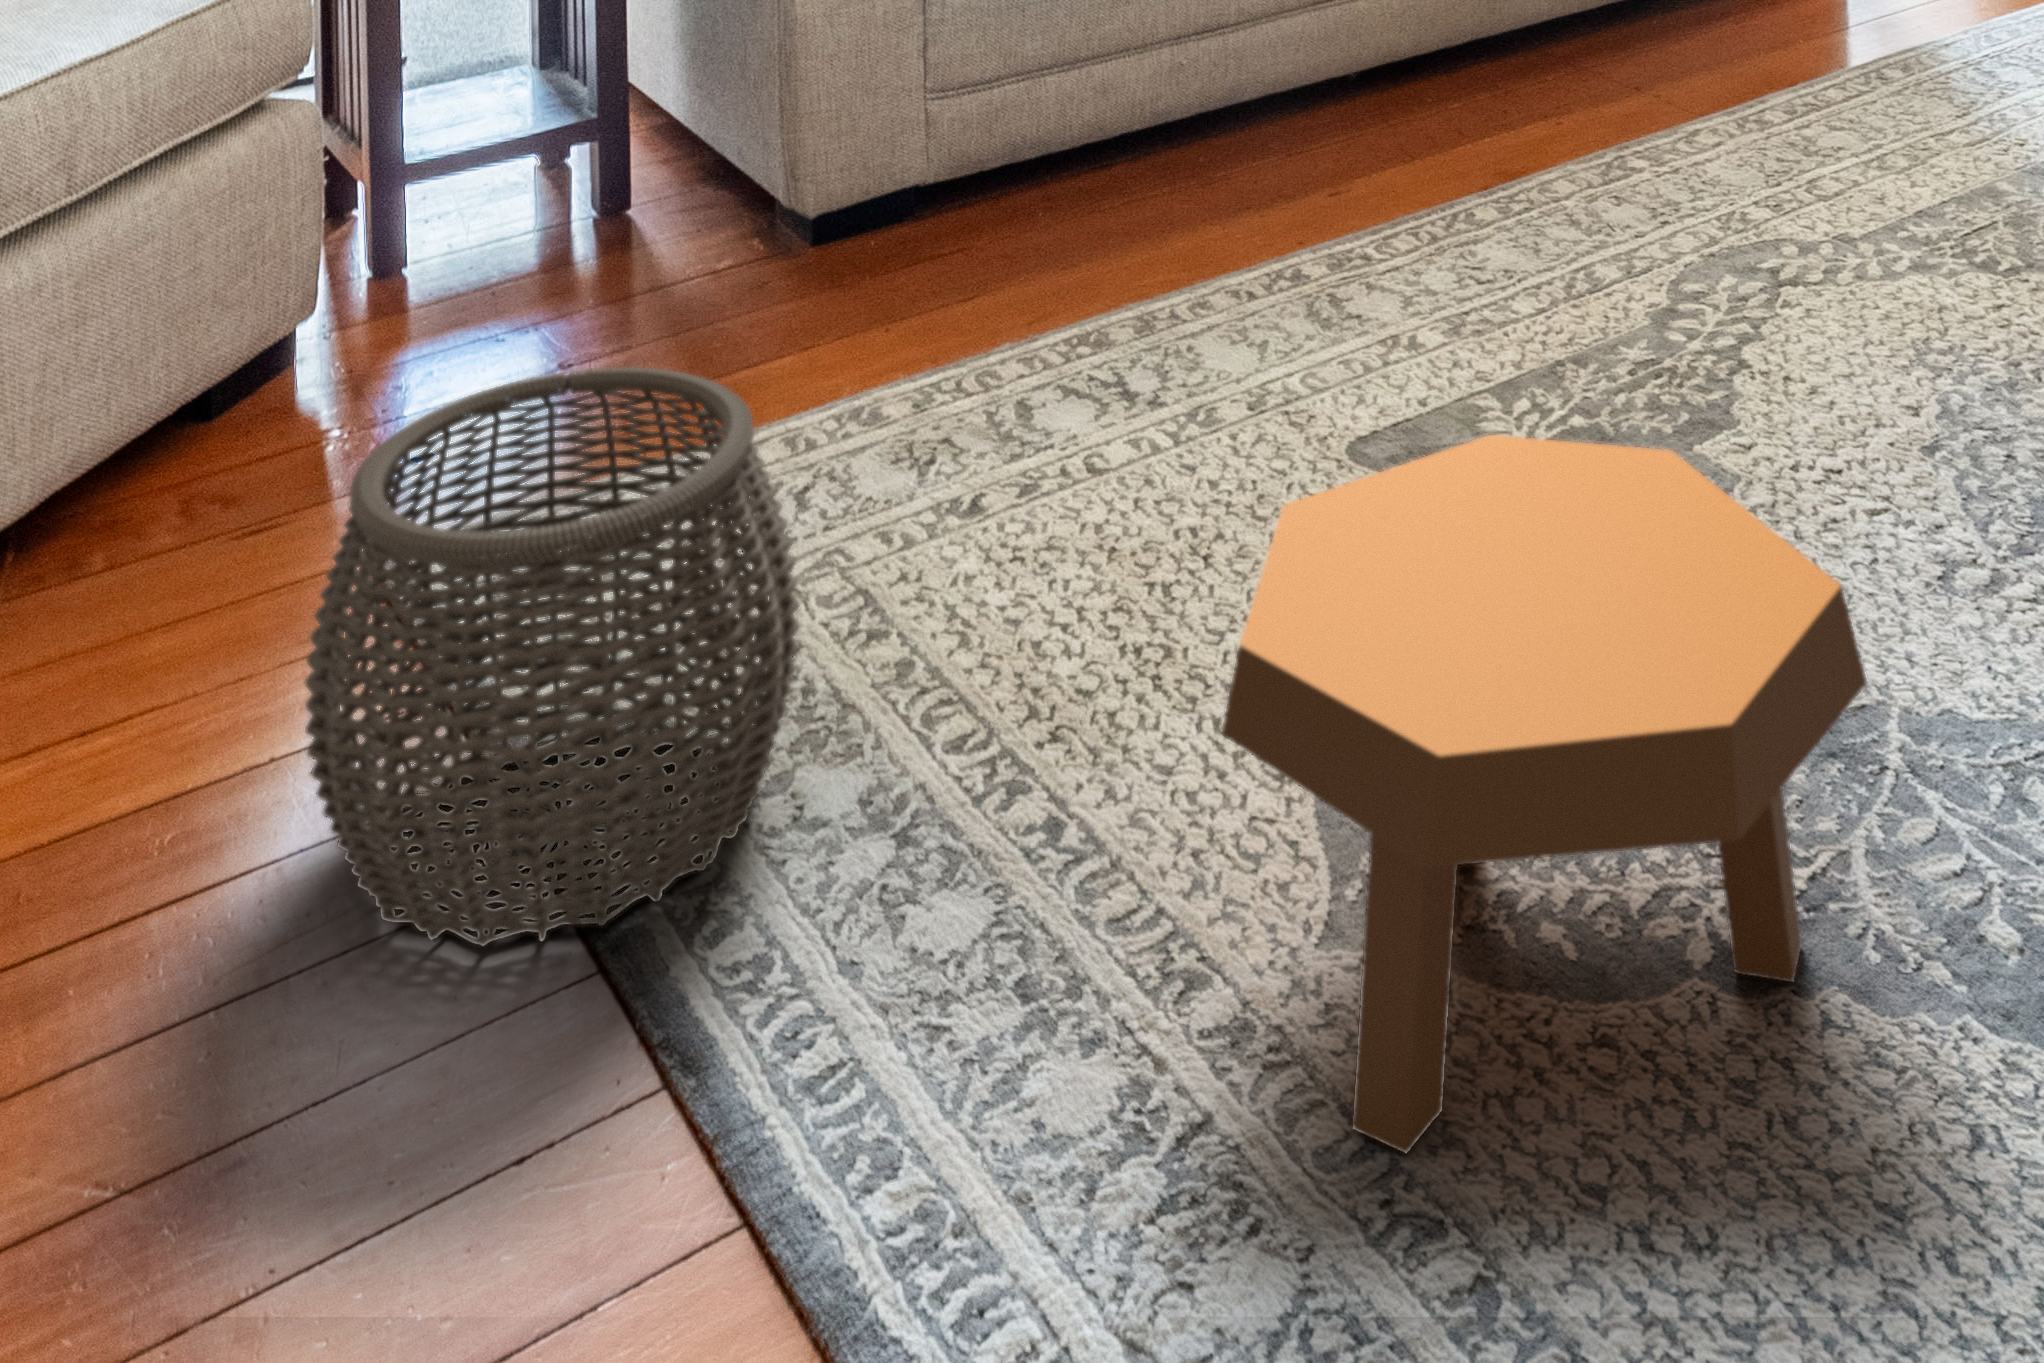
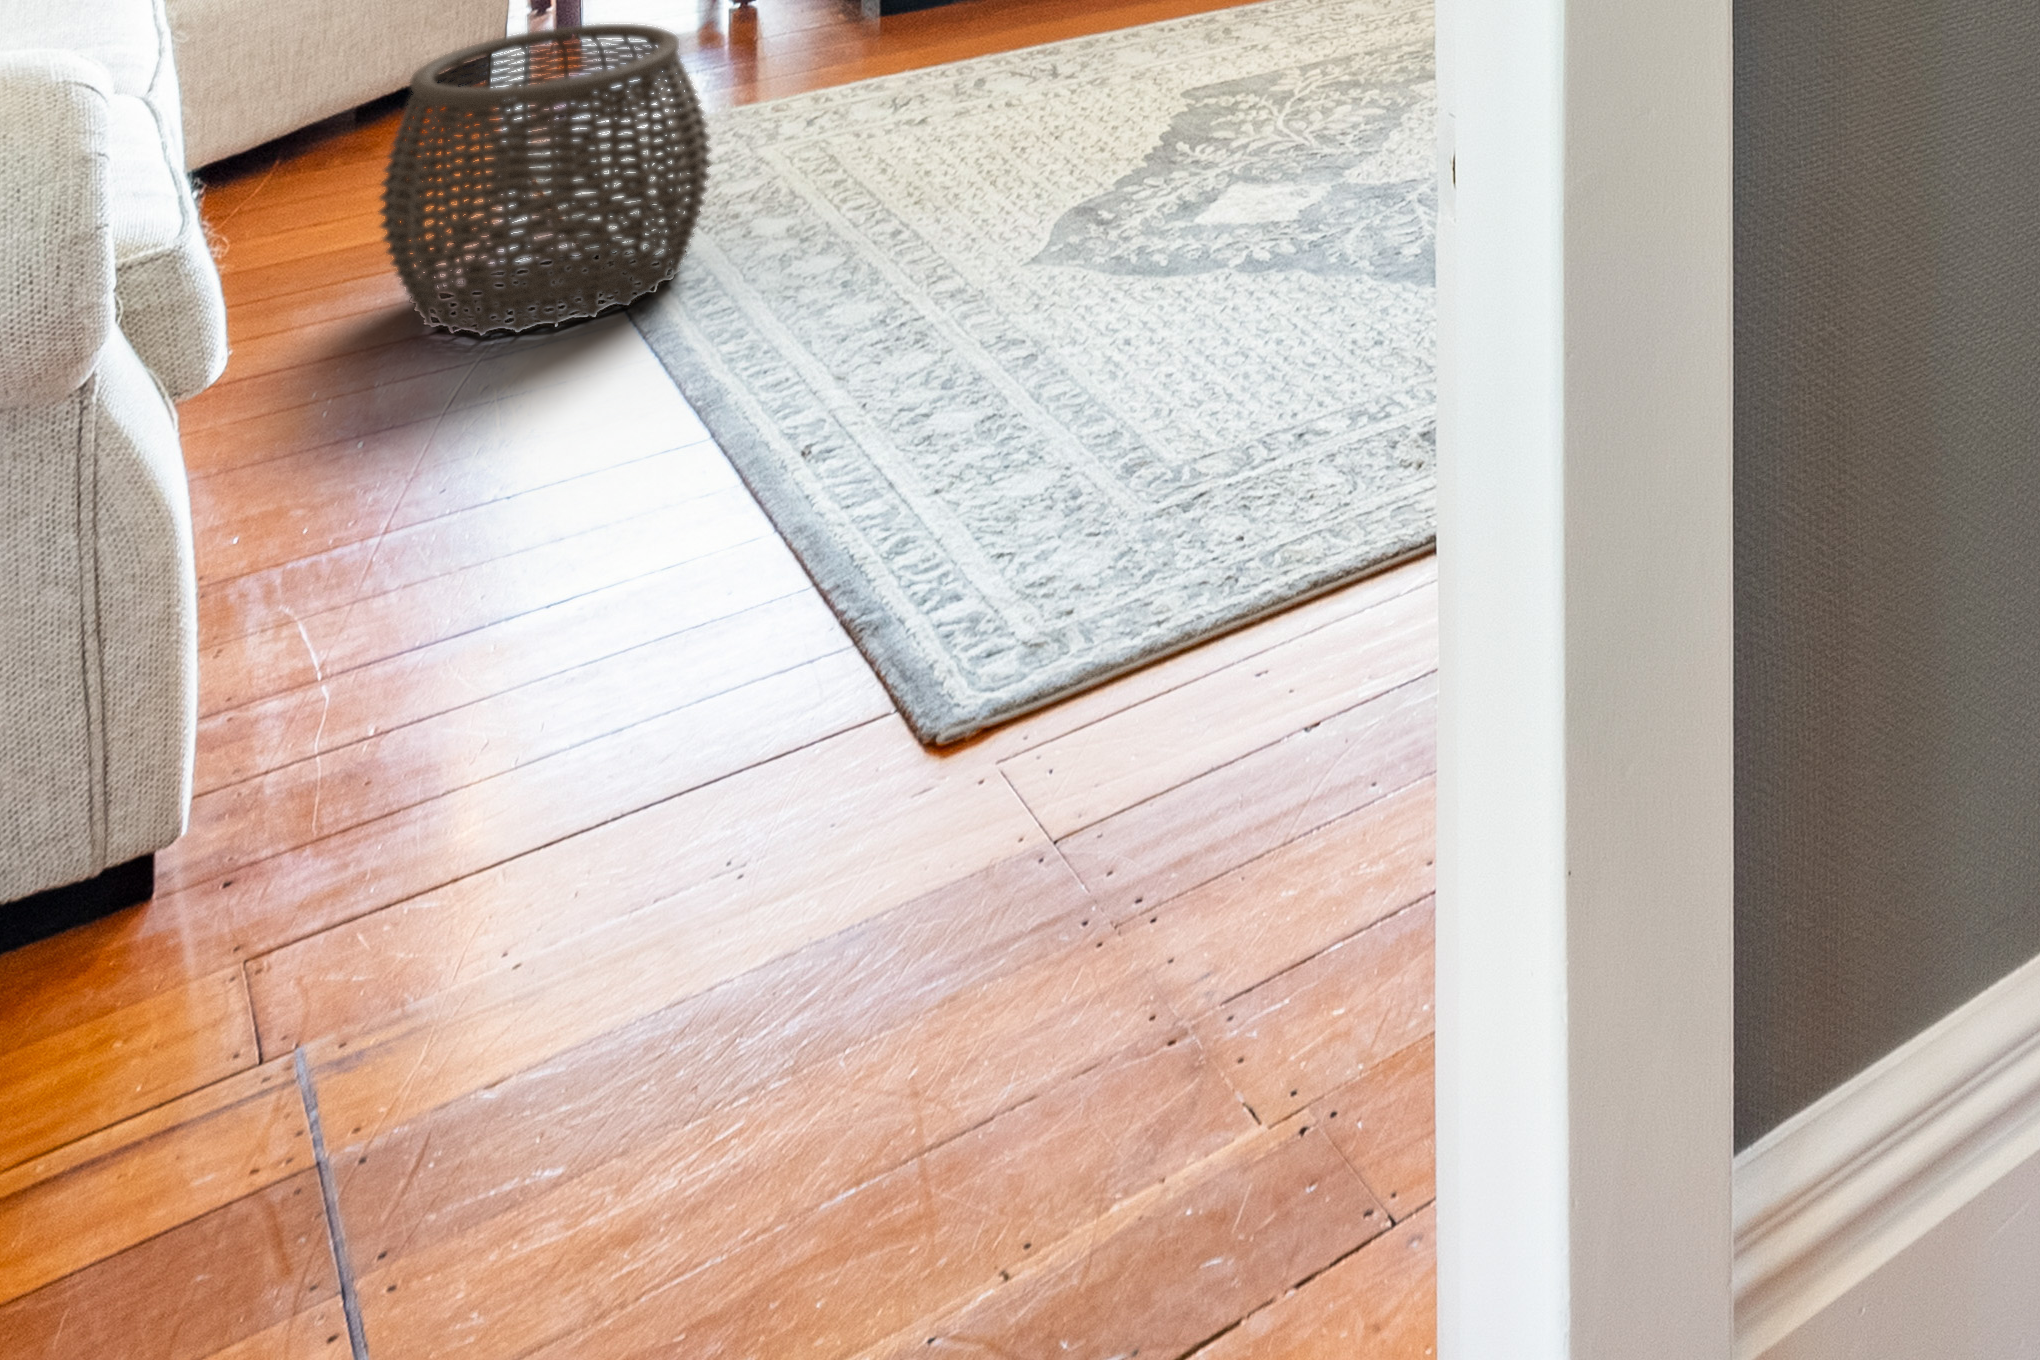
footstool: present [1222,435,1868,1153] -> none [899,55,1297,402]

